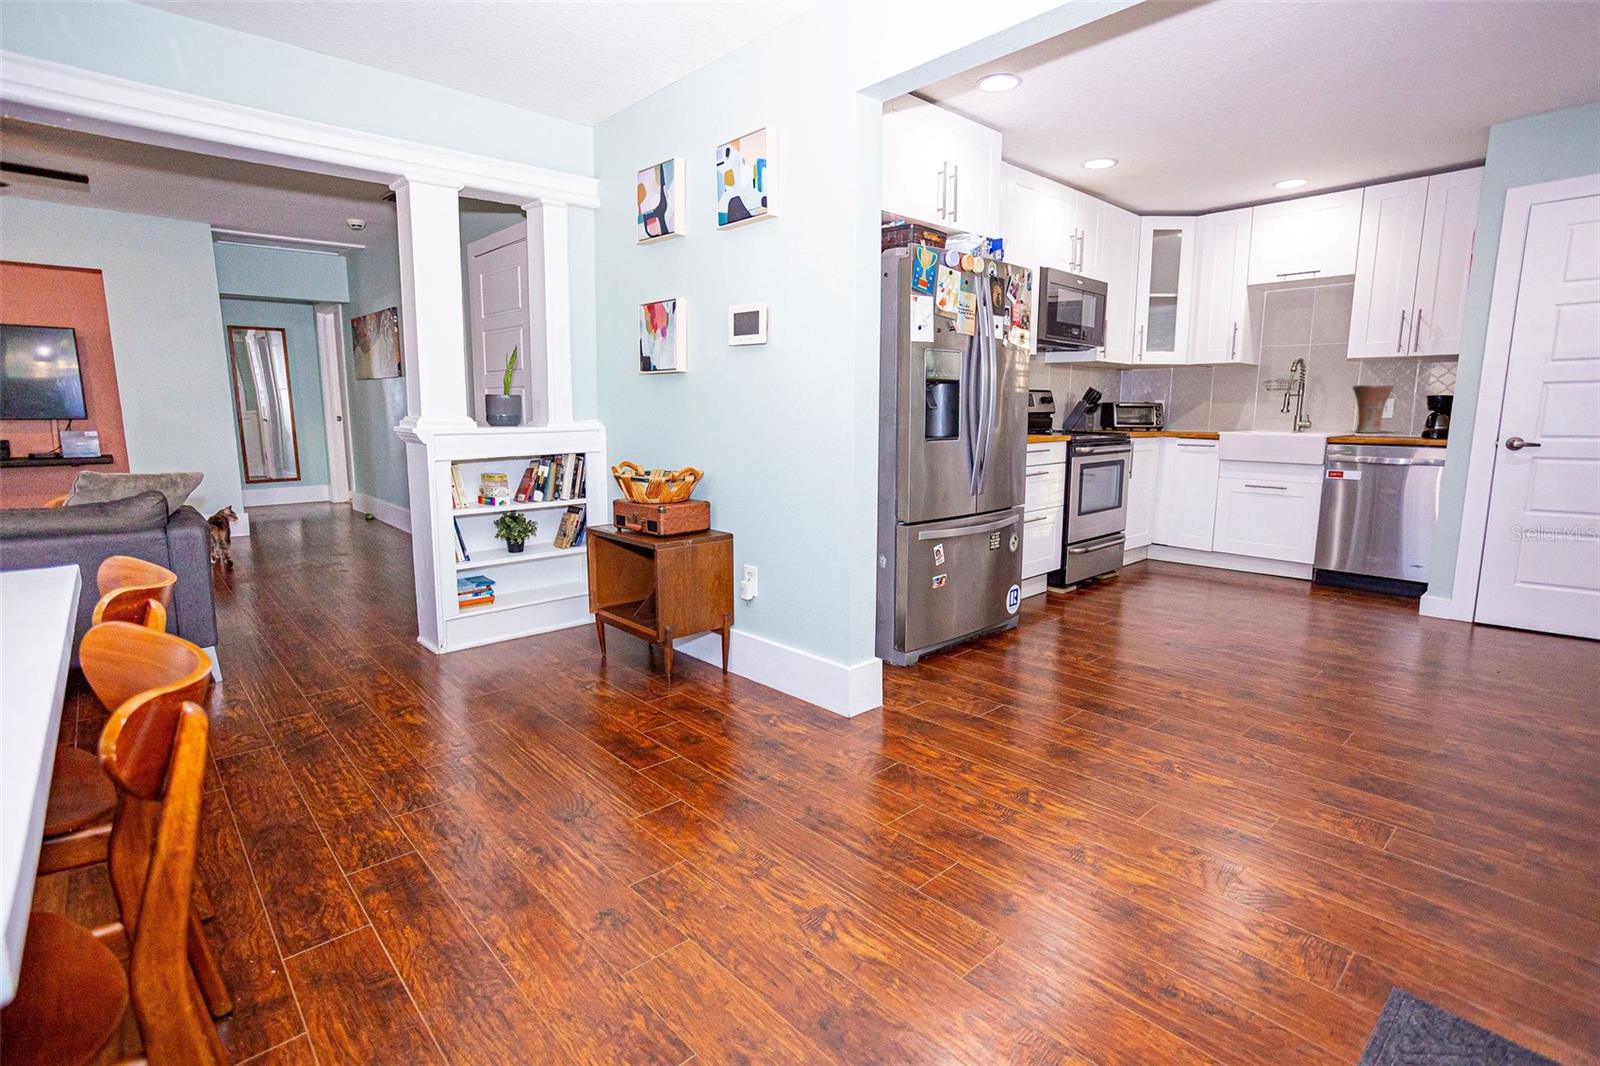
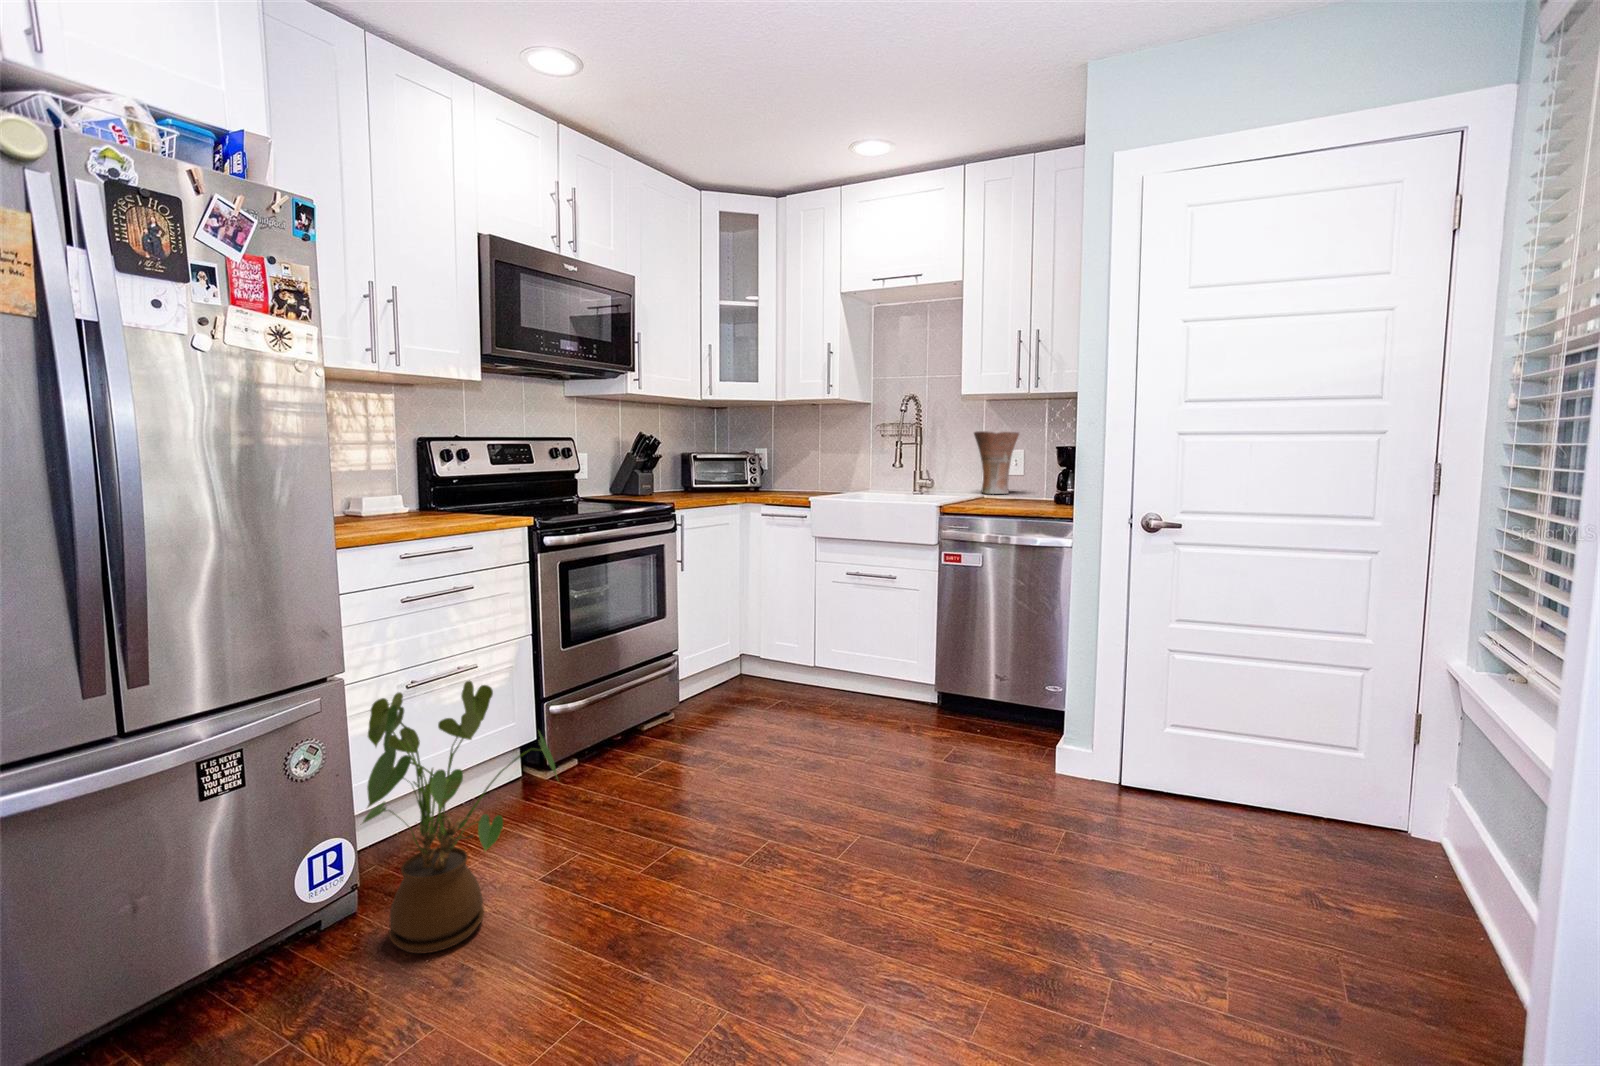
house plant: none [1034,513,1137,634] -> present [363,681,557,953]

